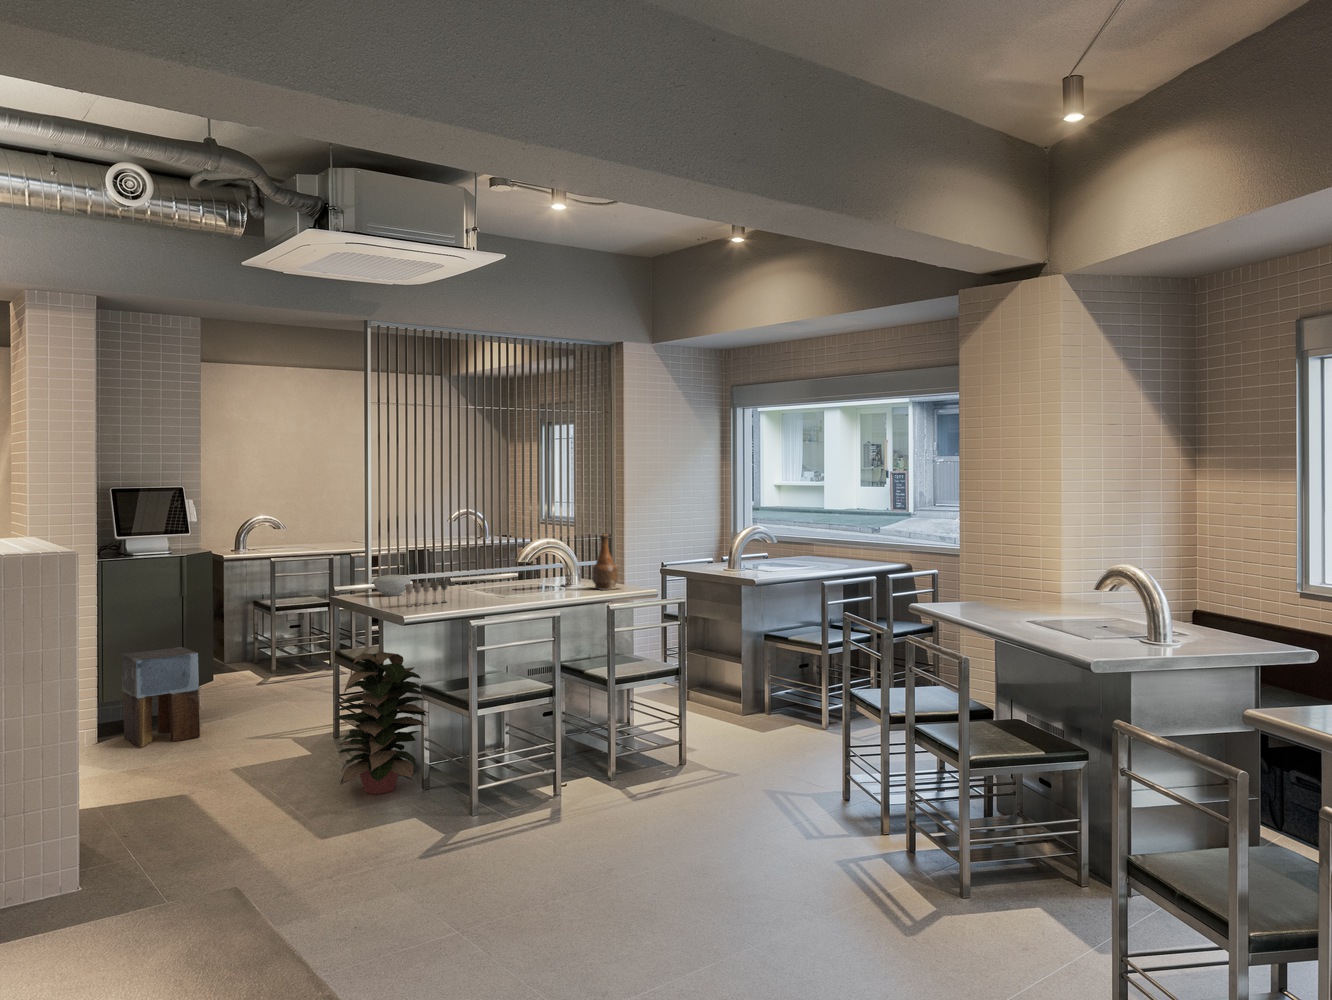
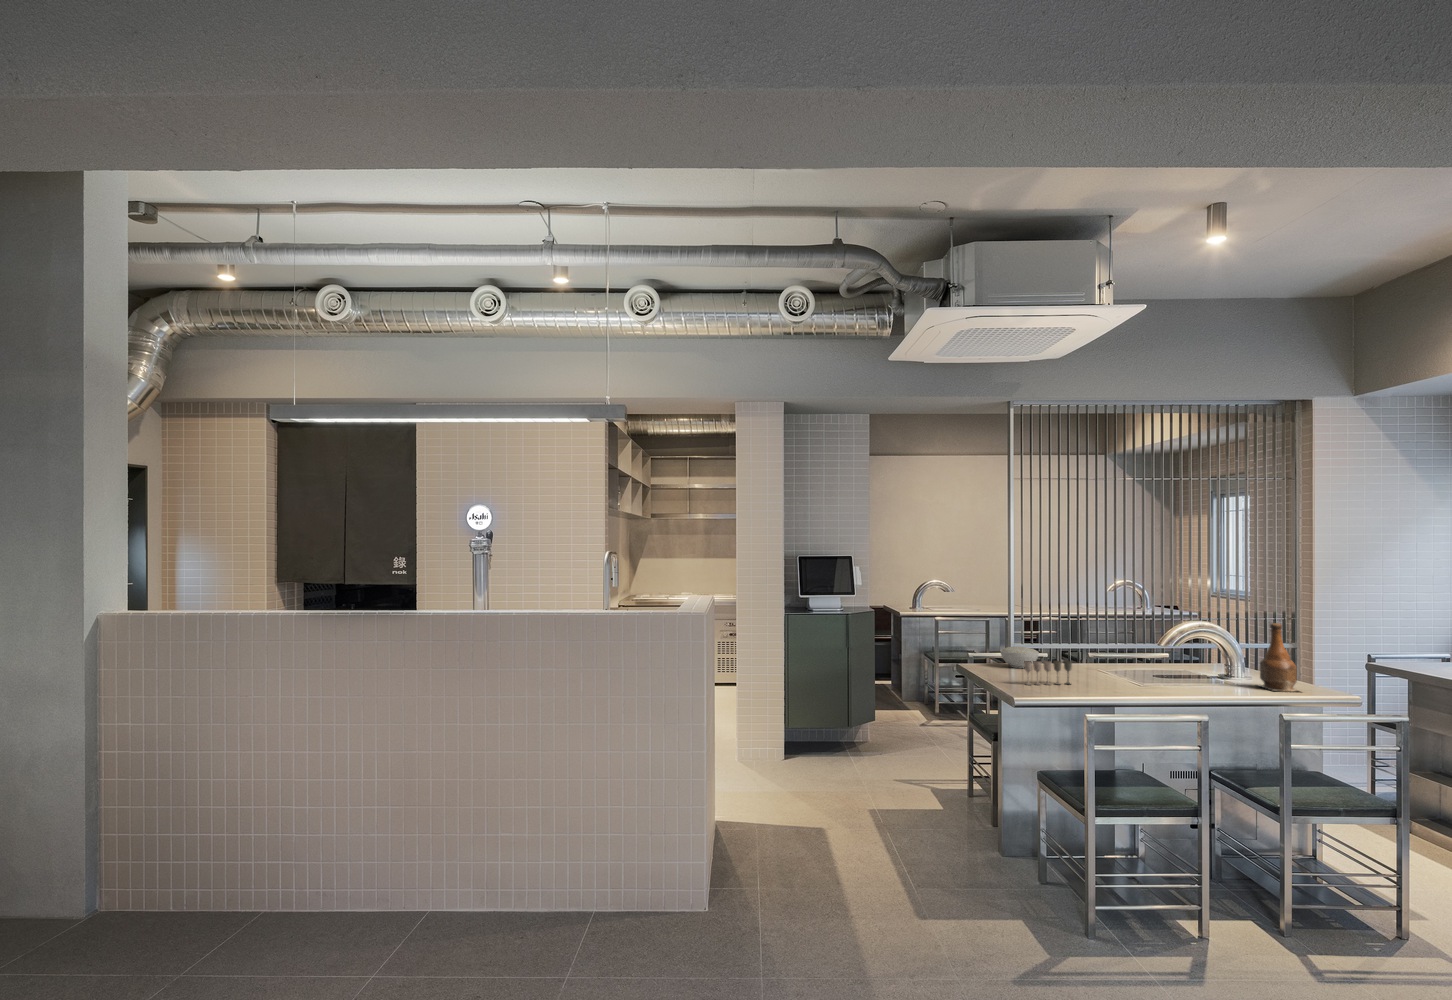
stool: present [122,647,200,748] -> none [801,688,856,770]
decorative plant: present [334,652,429,794] -> none [951,726,1053,876]

